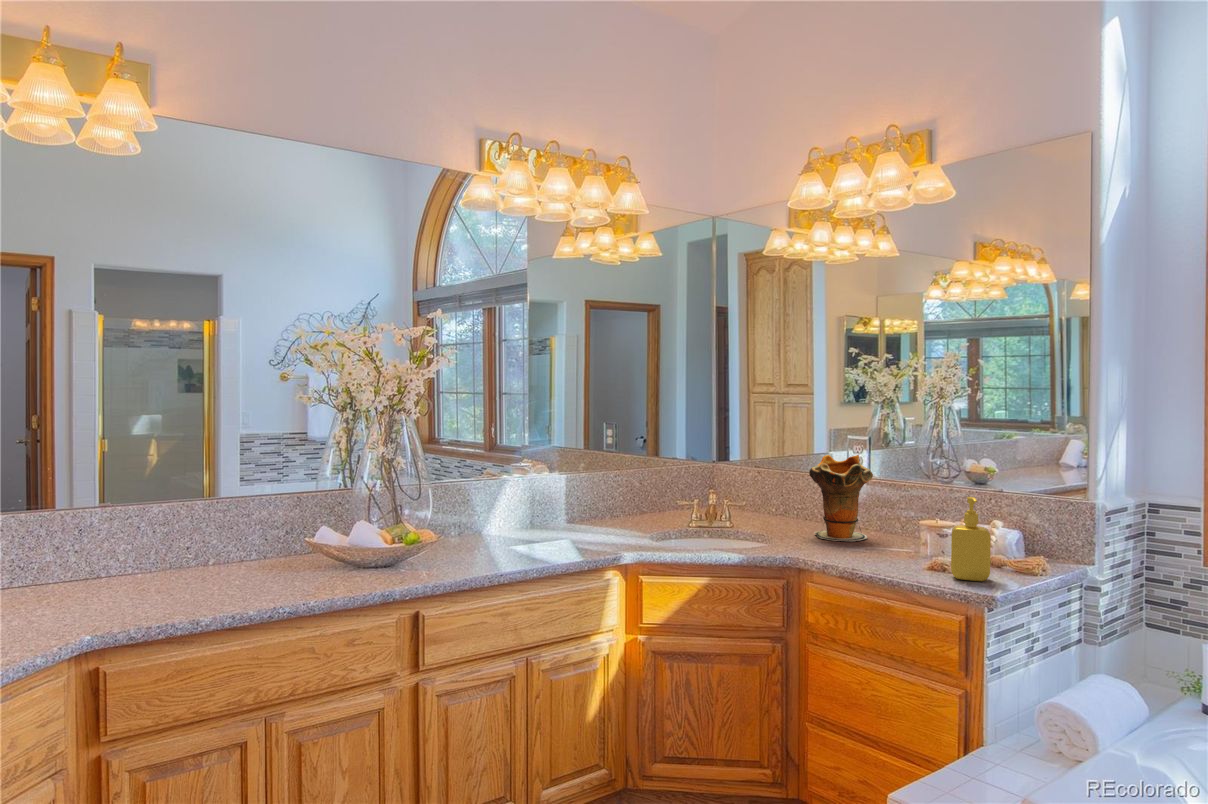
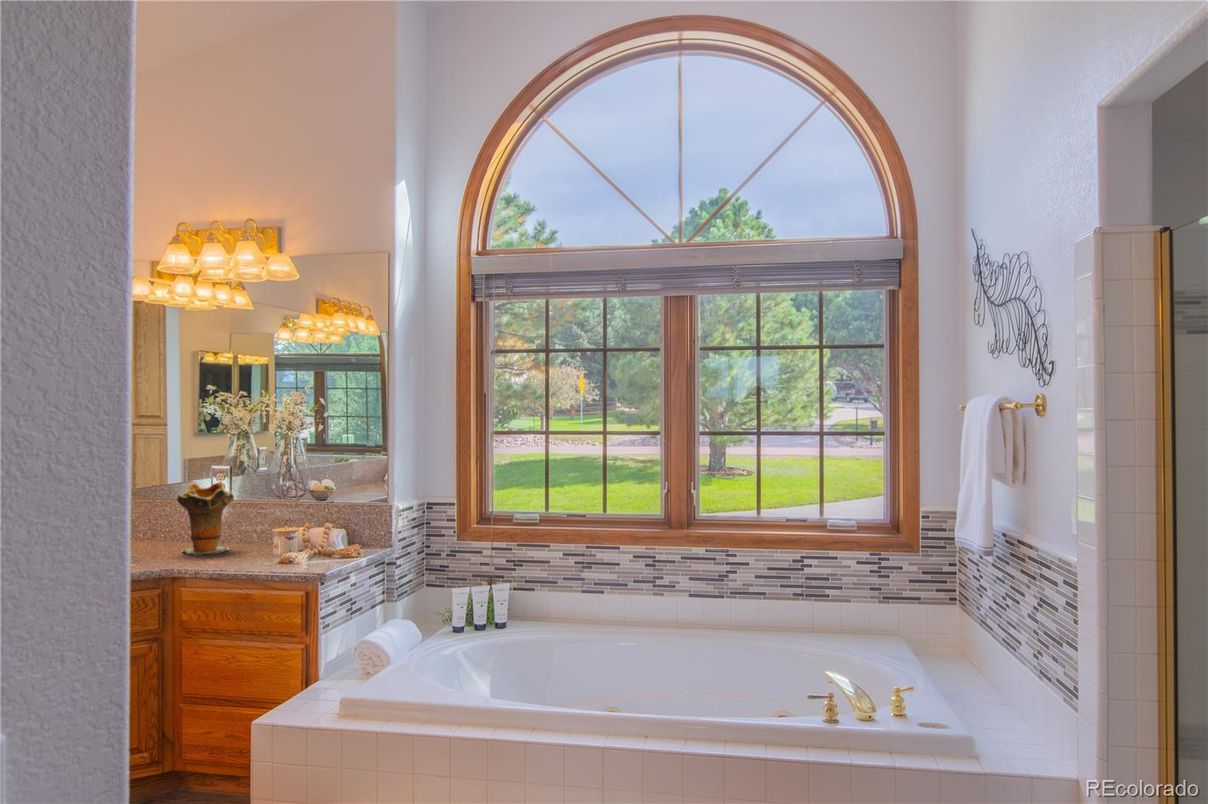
soap dispenser: present [951,497,991,581] -> none [296,505,323,566]

